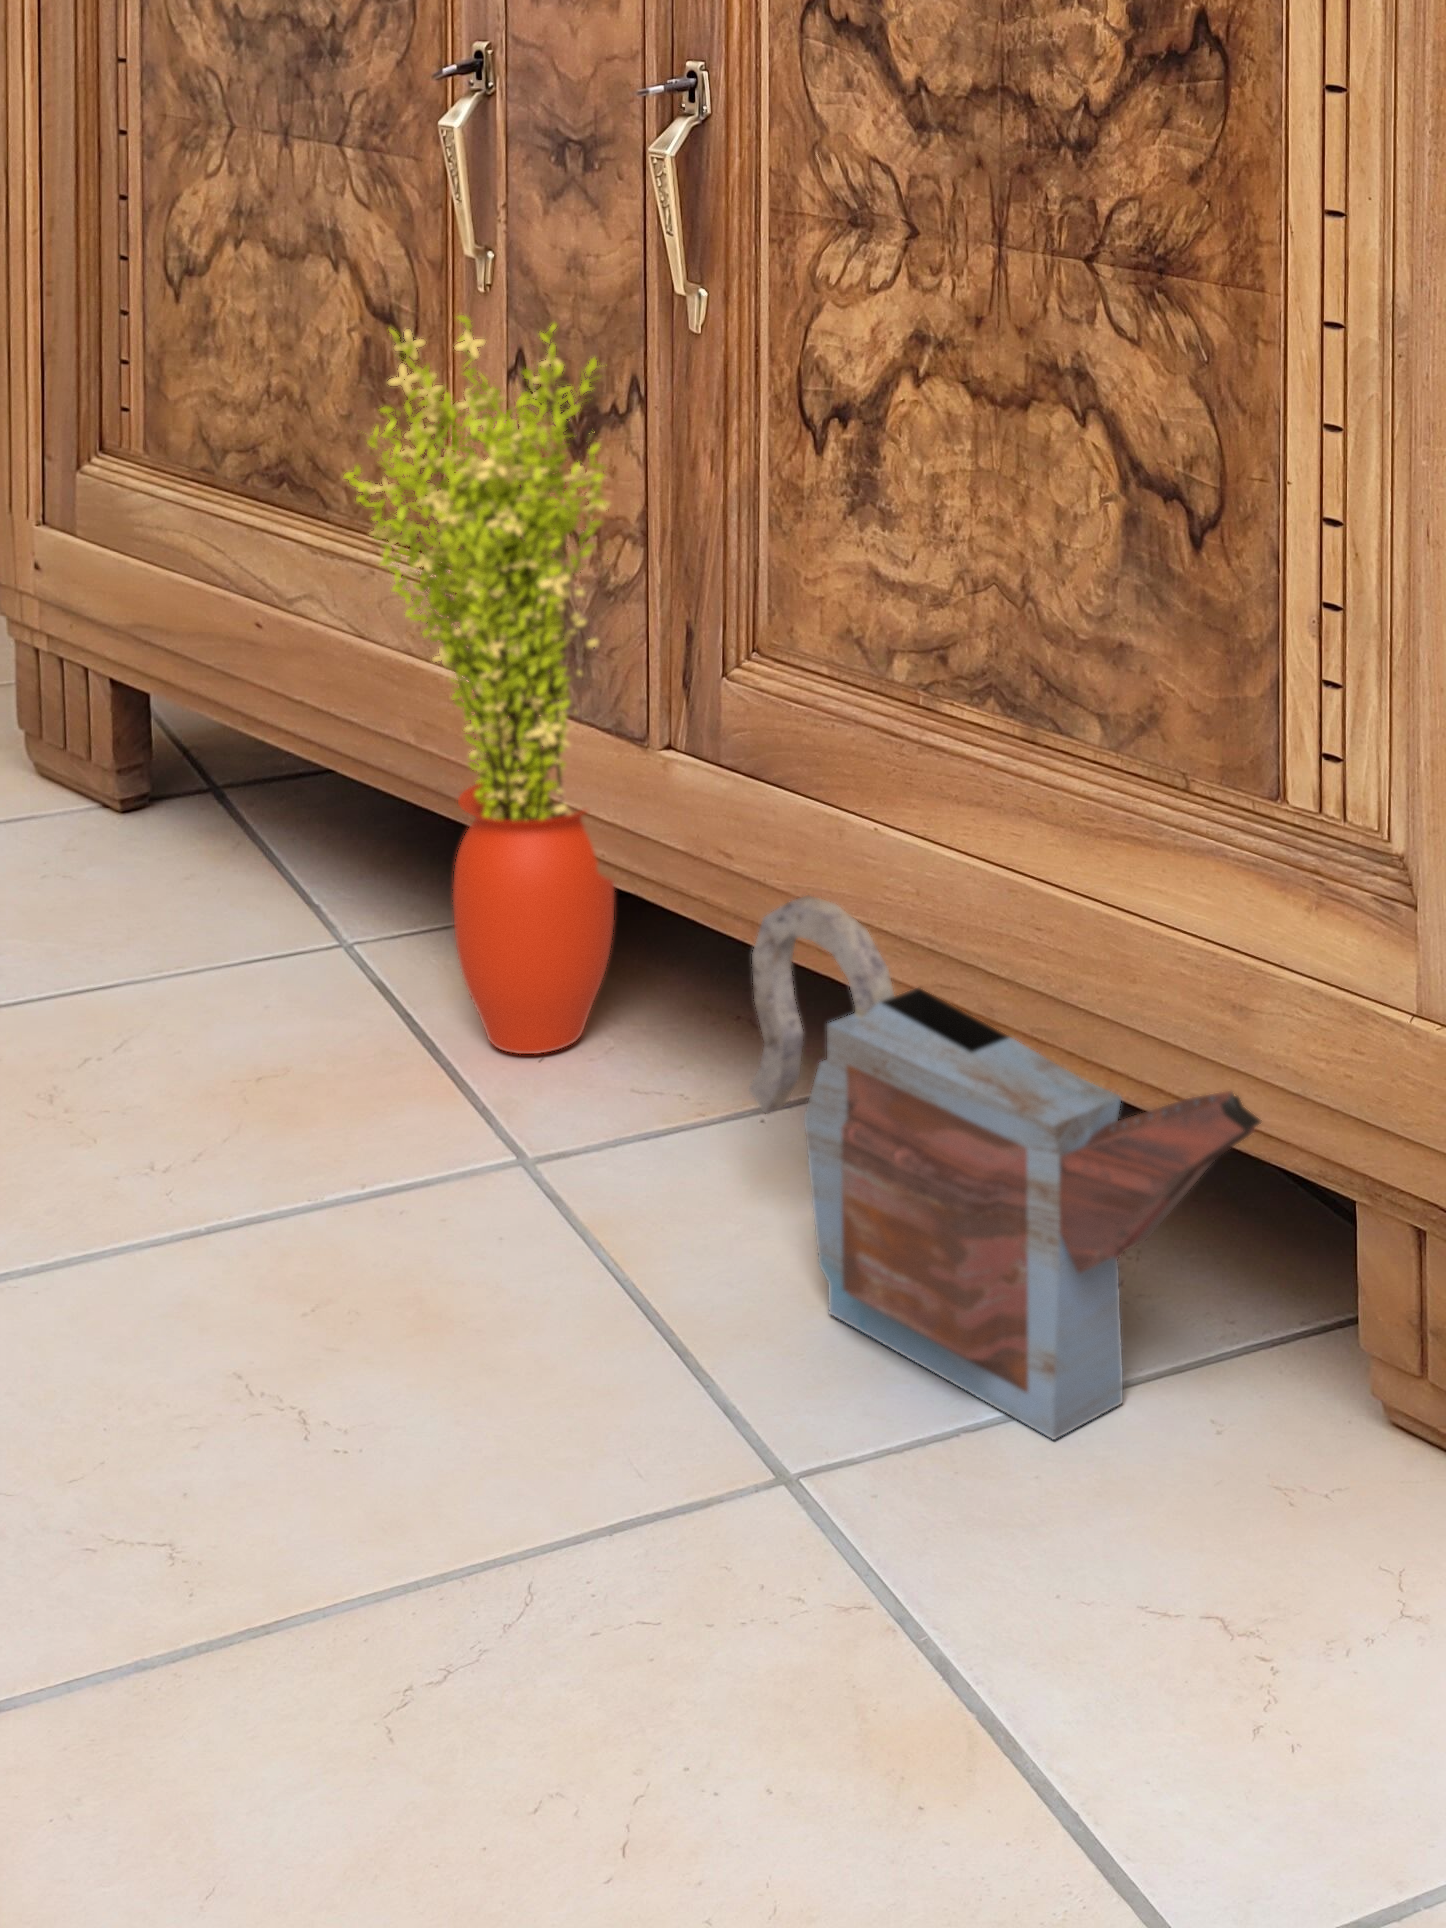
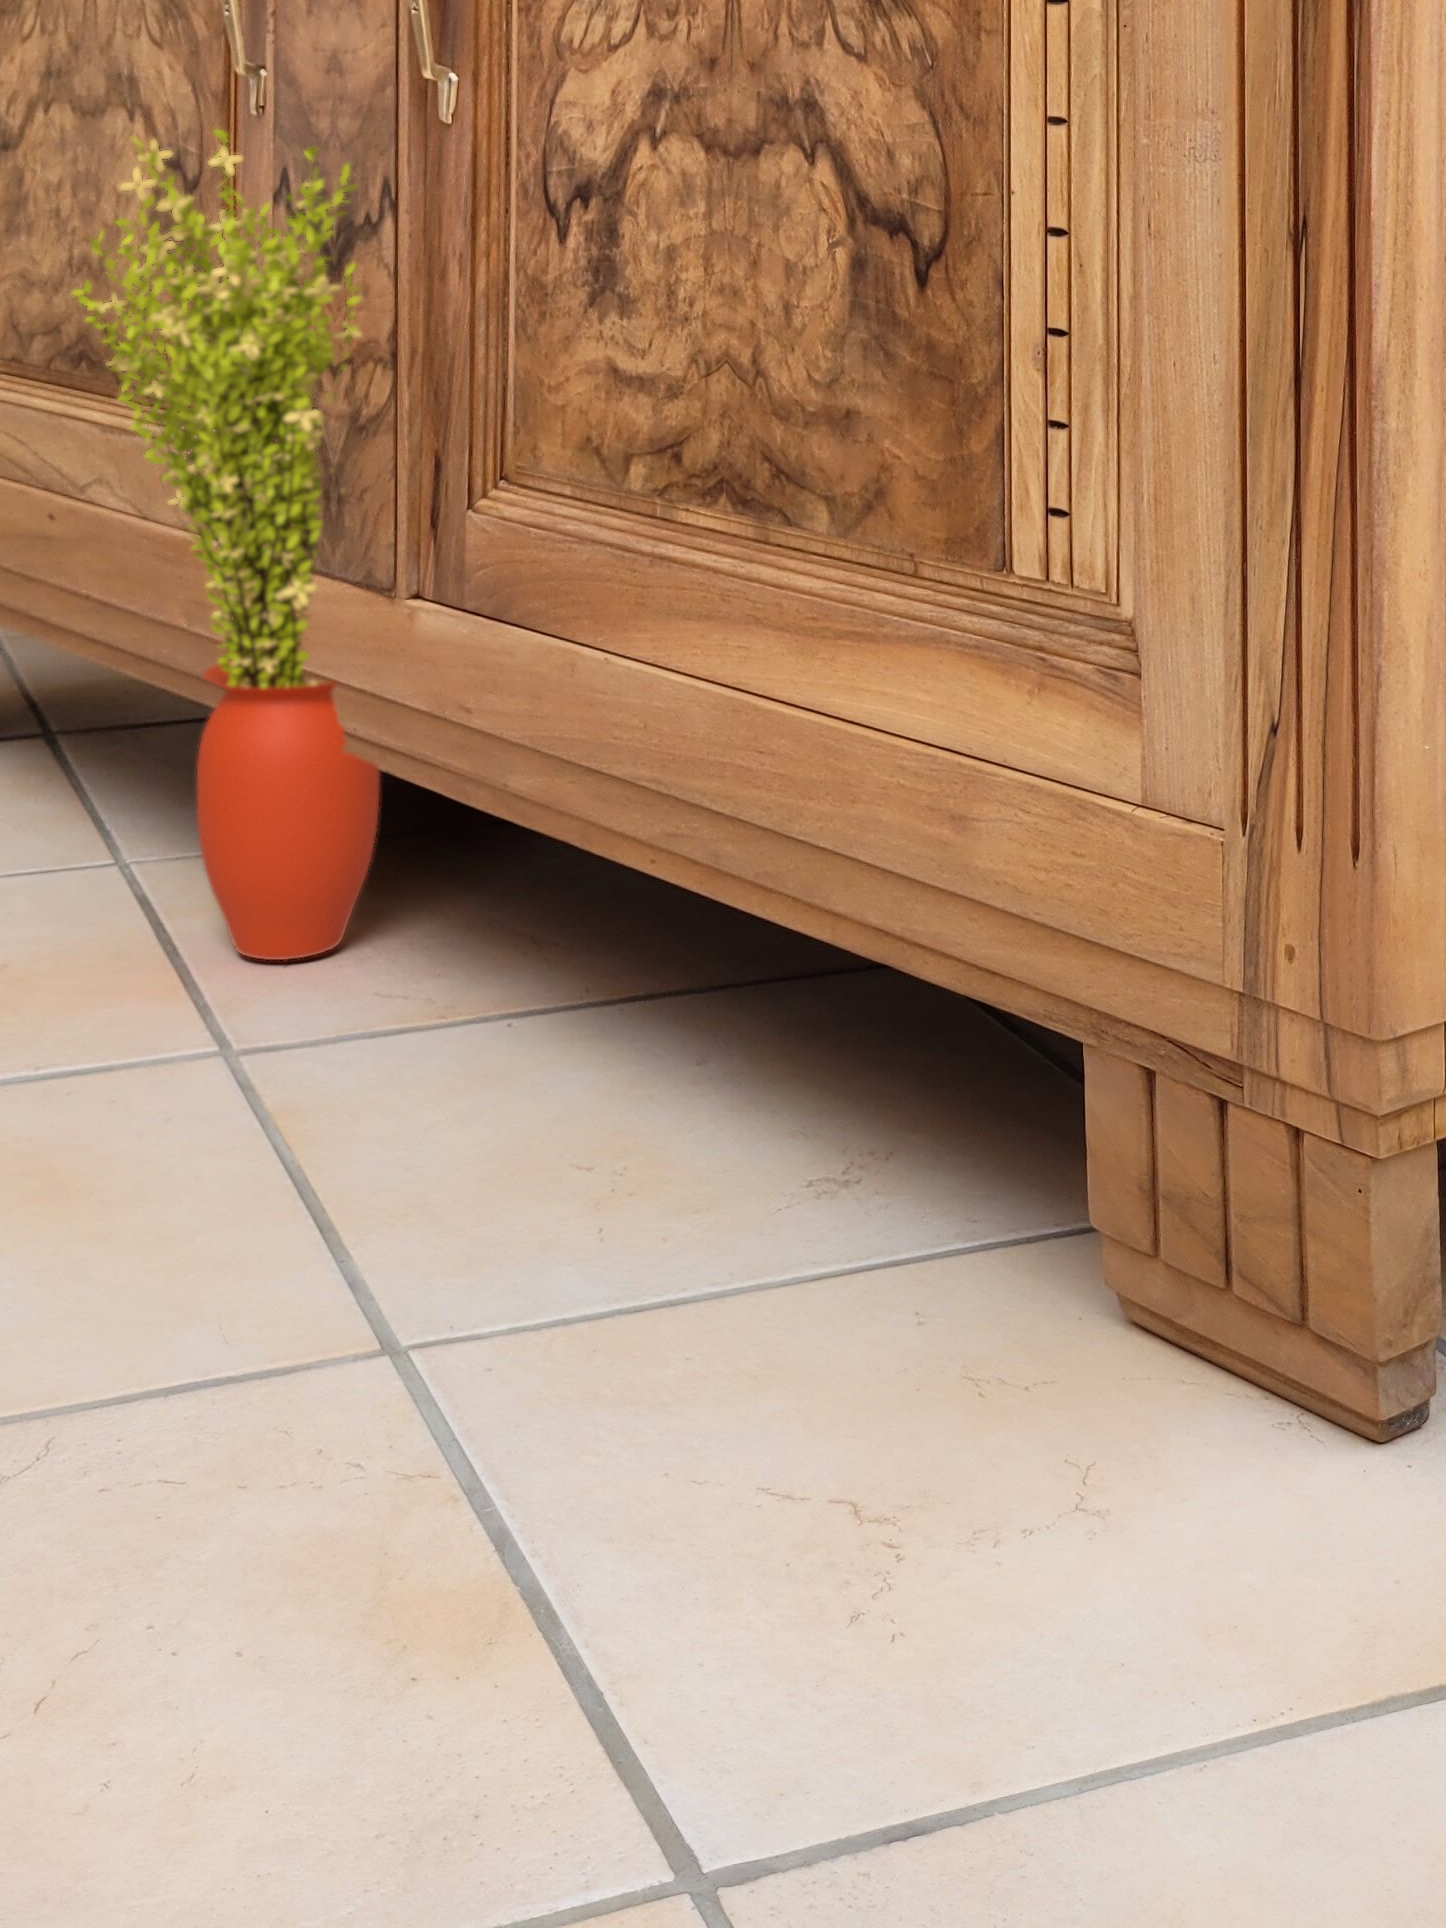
watering can: present [749,895,1261,1439] -> none [439,712,936,1318]

